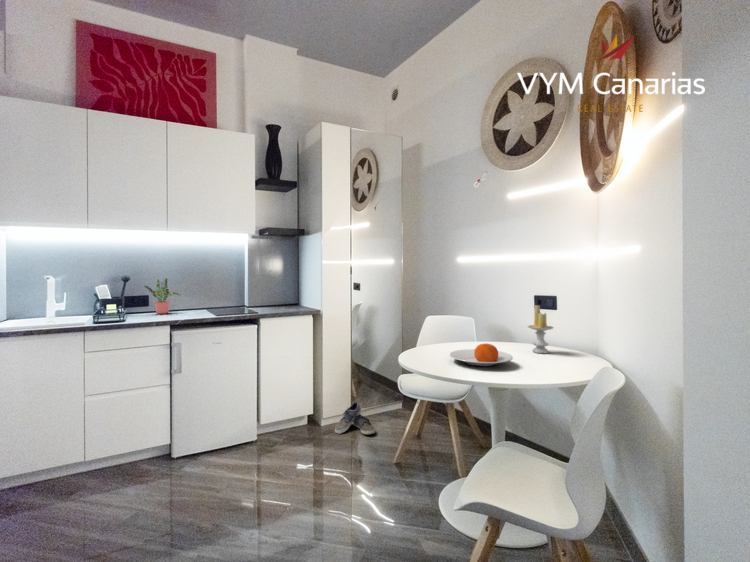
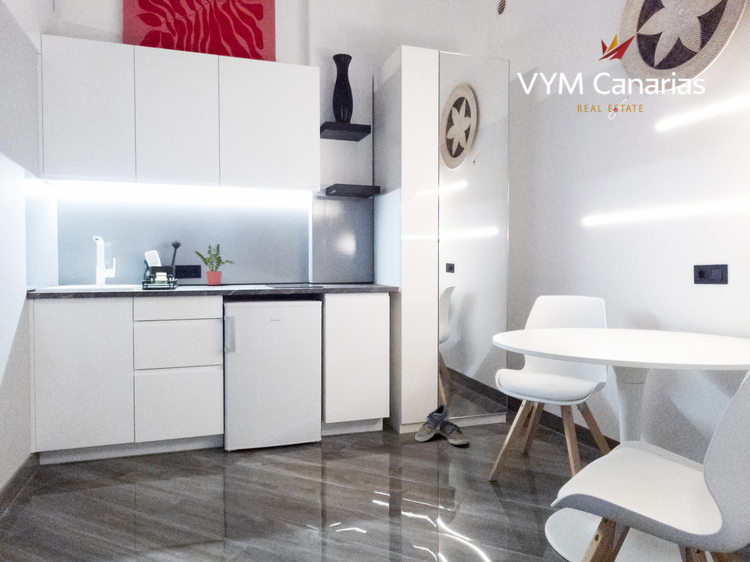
candle: present [528,305,553,353] -> none [680,270,719,336]
plate: present [450,344,513,366] -> none [564,315,653,343]

